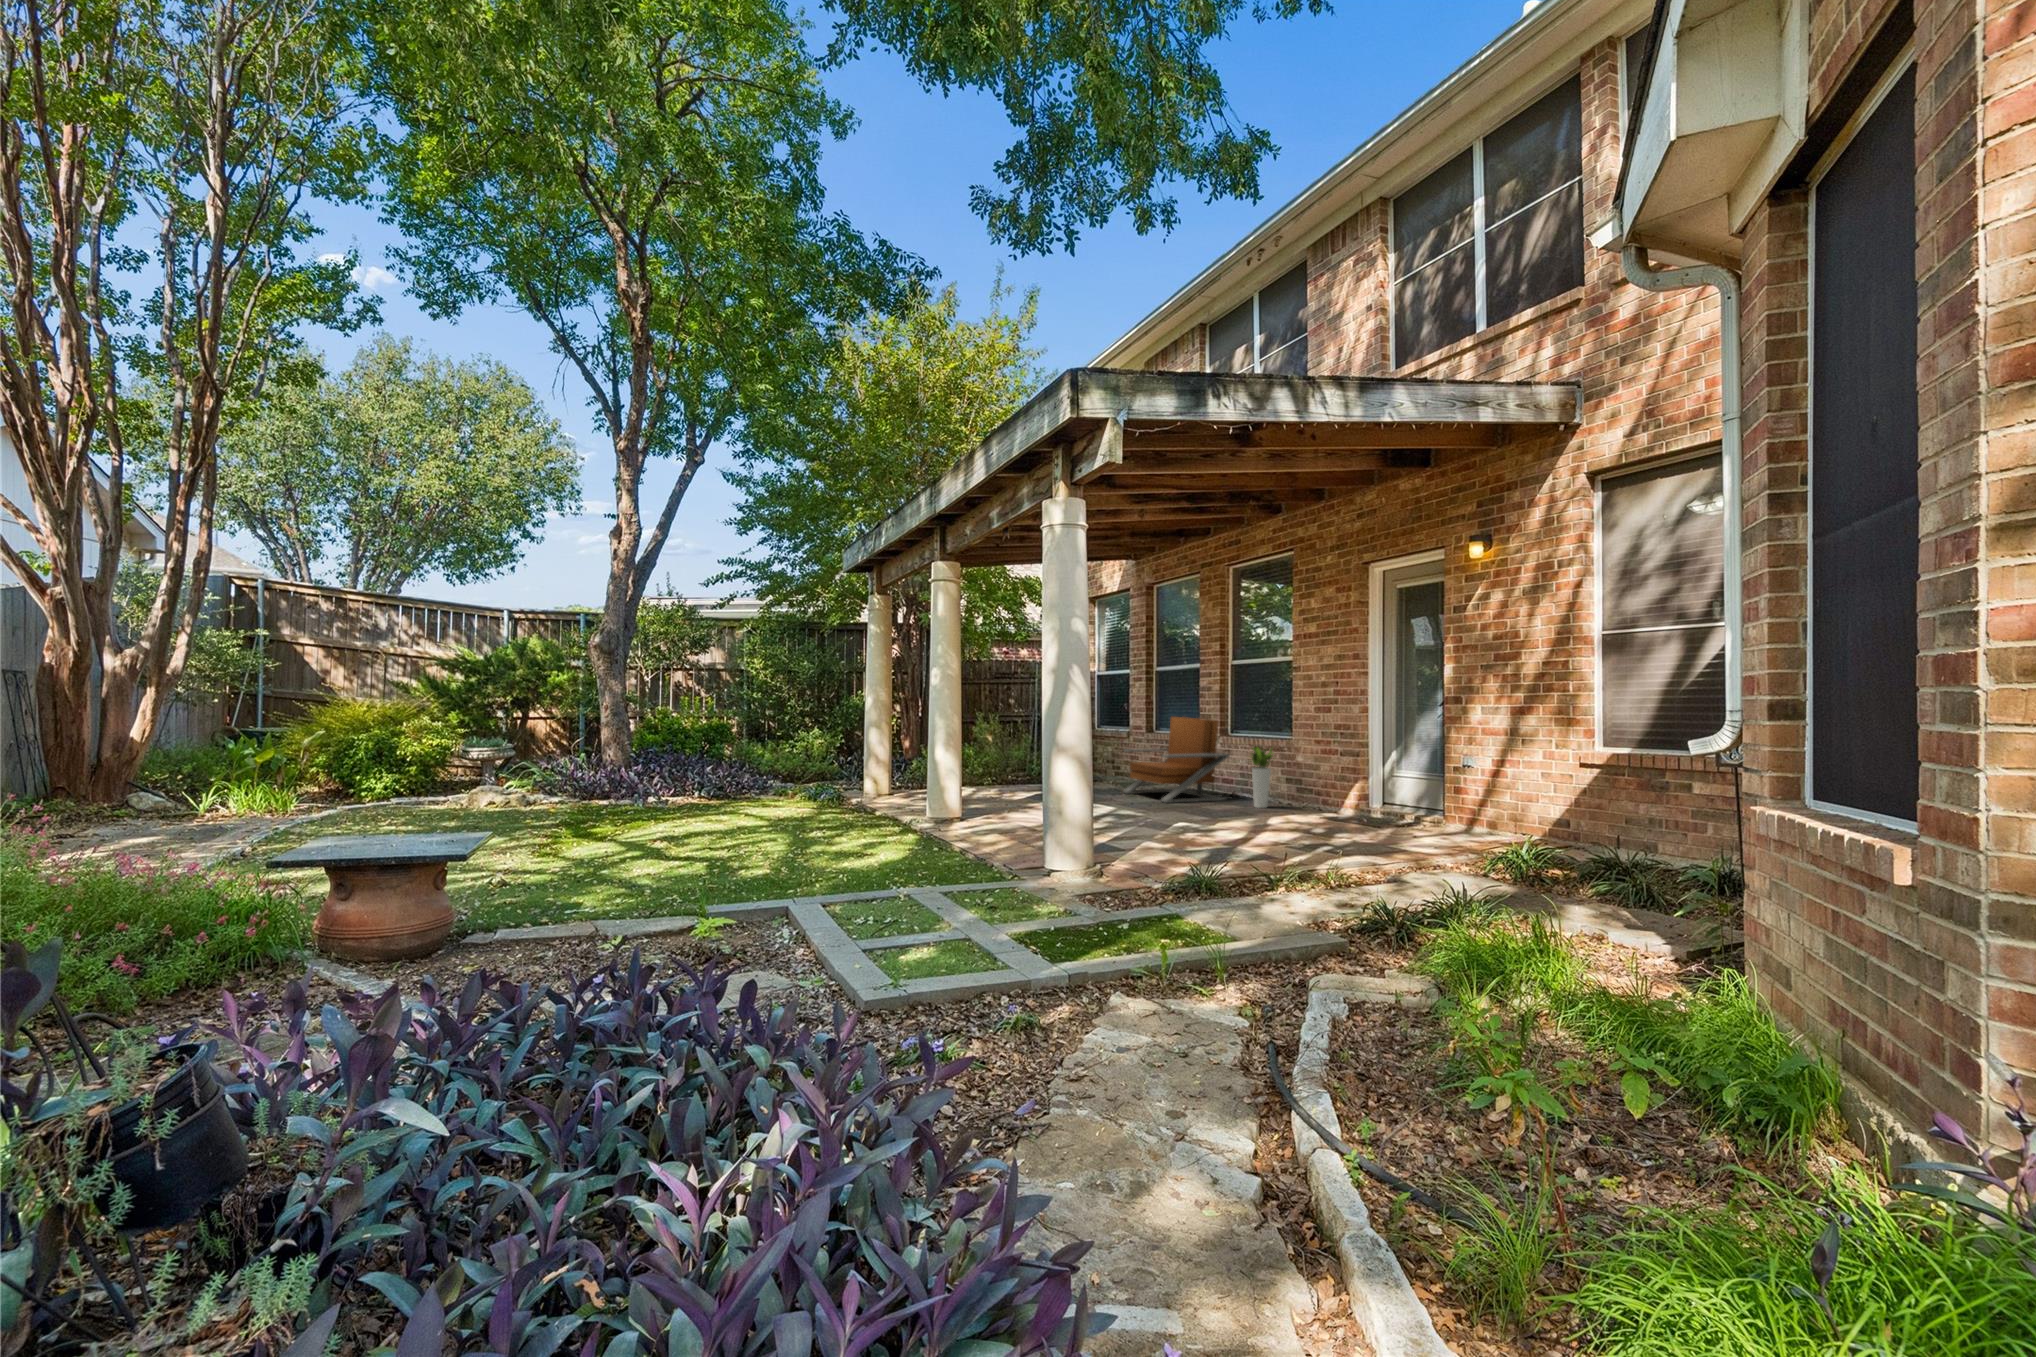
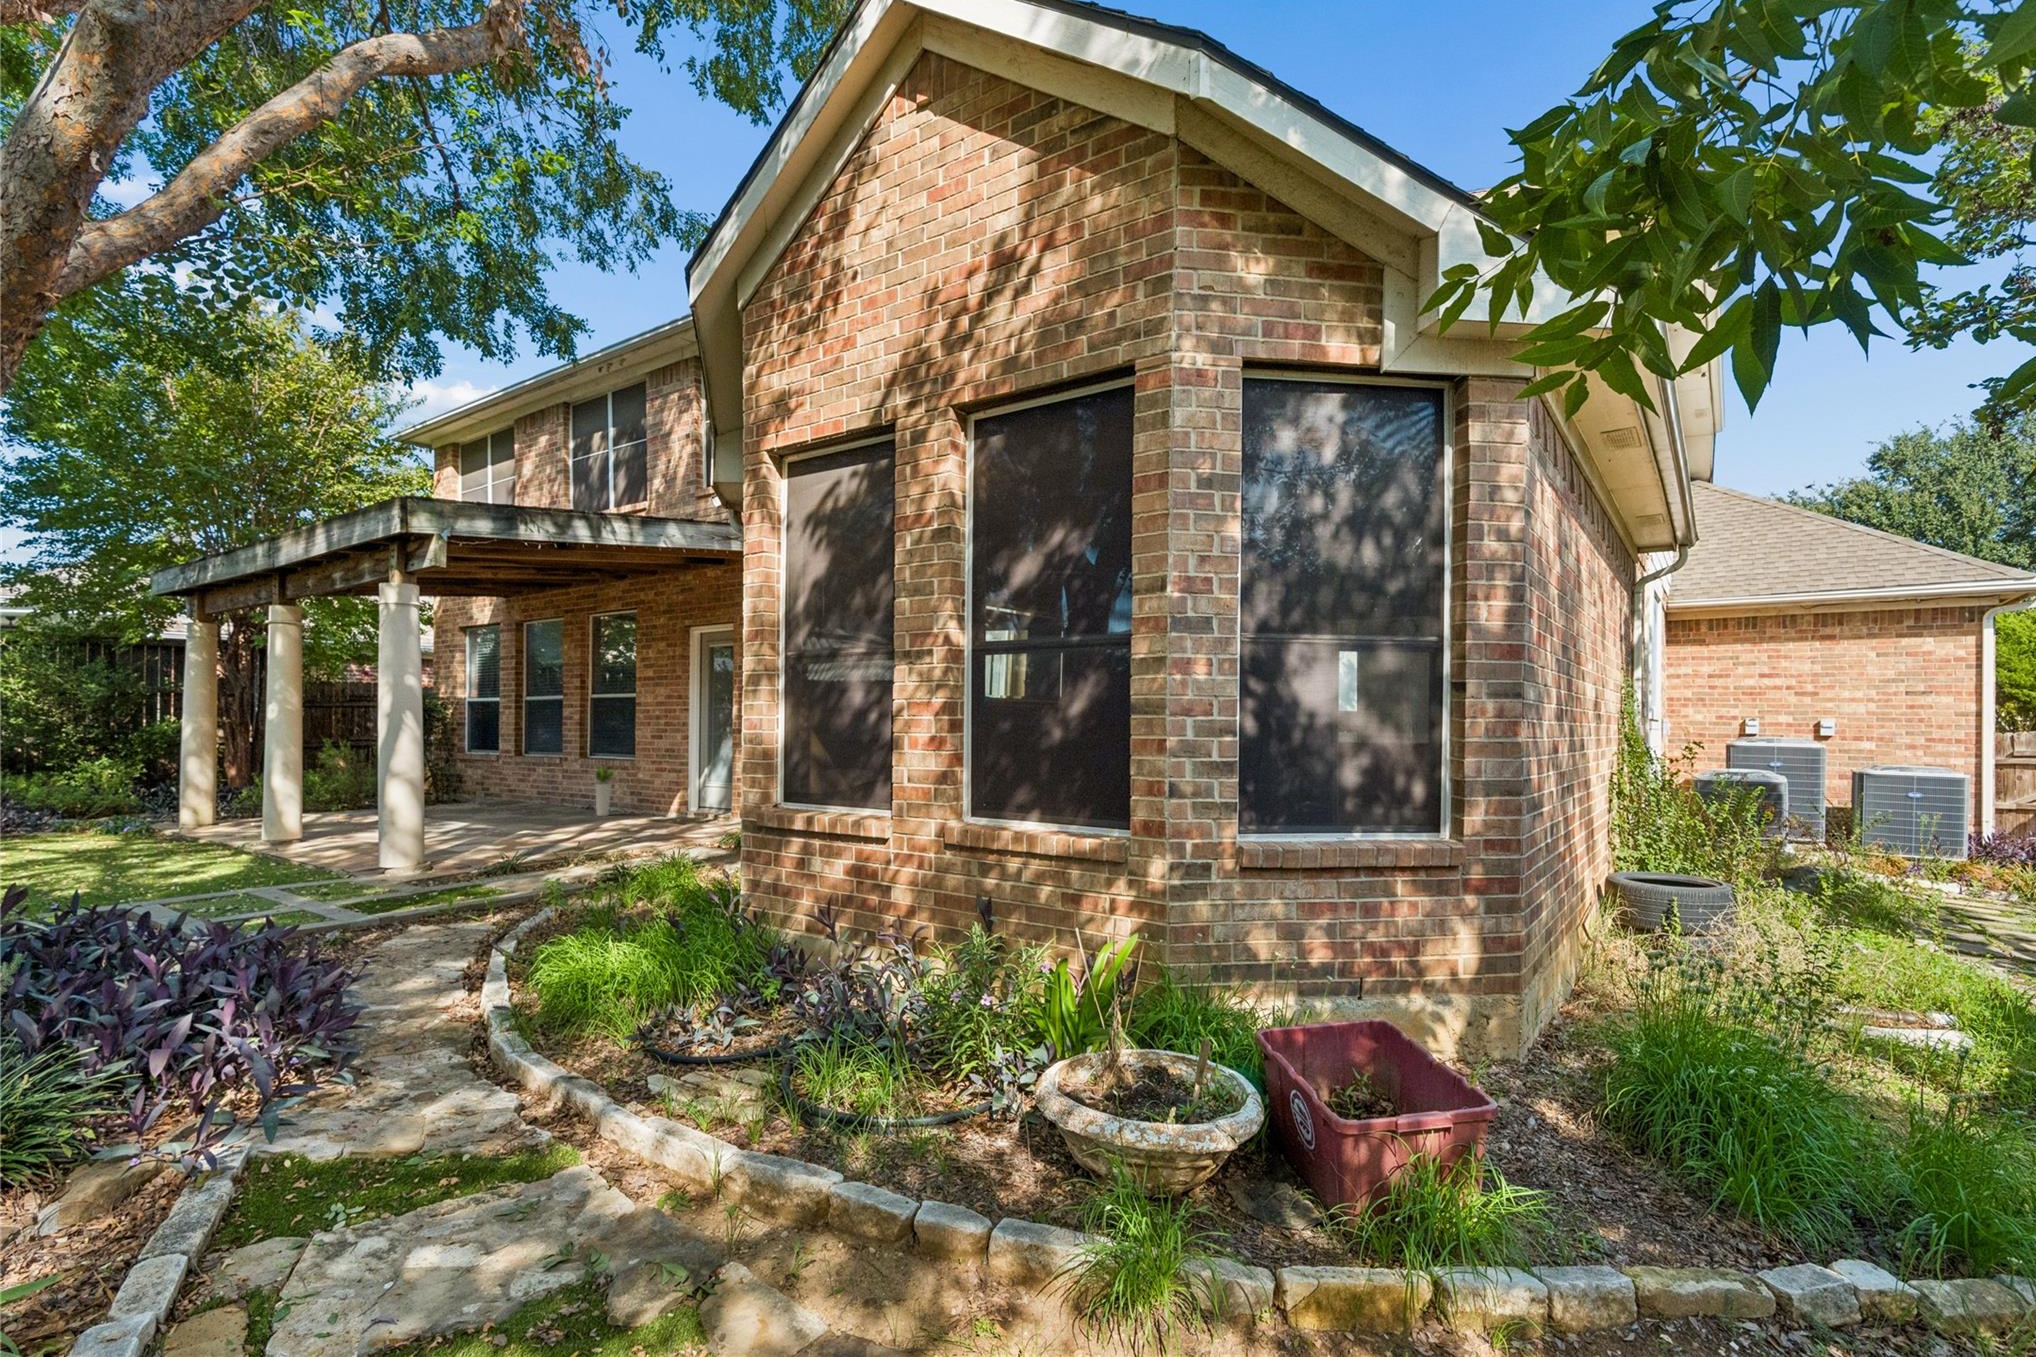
lounge chair: present [1123,717,1230,803] -> none [480,741,580,816]

